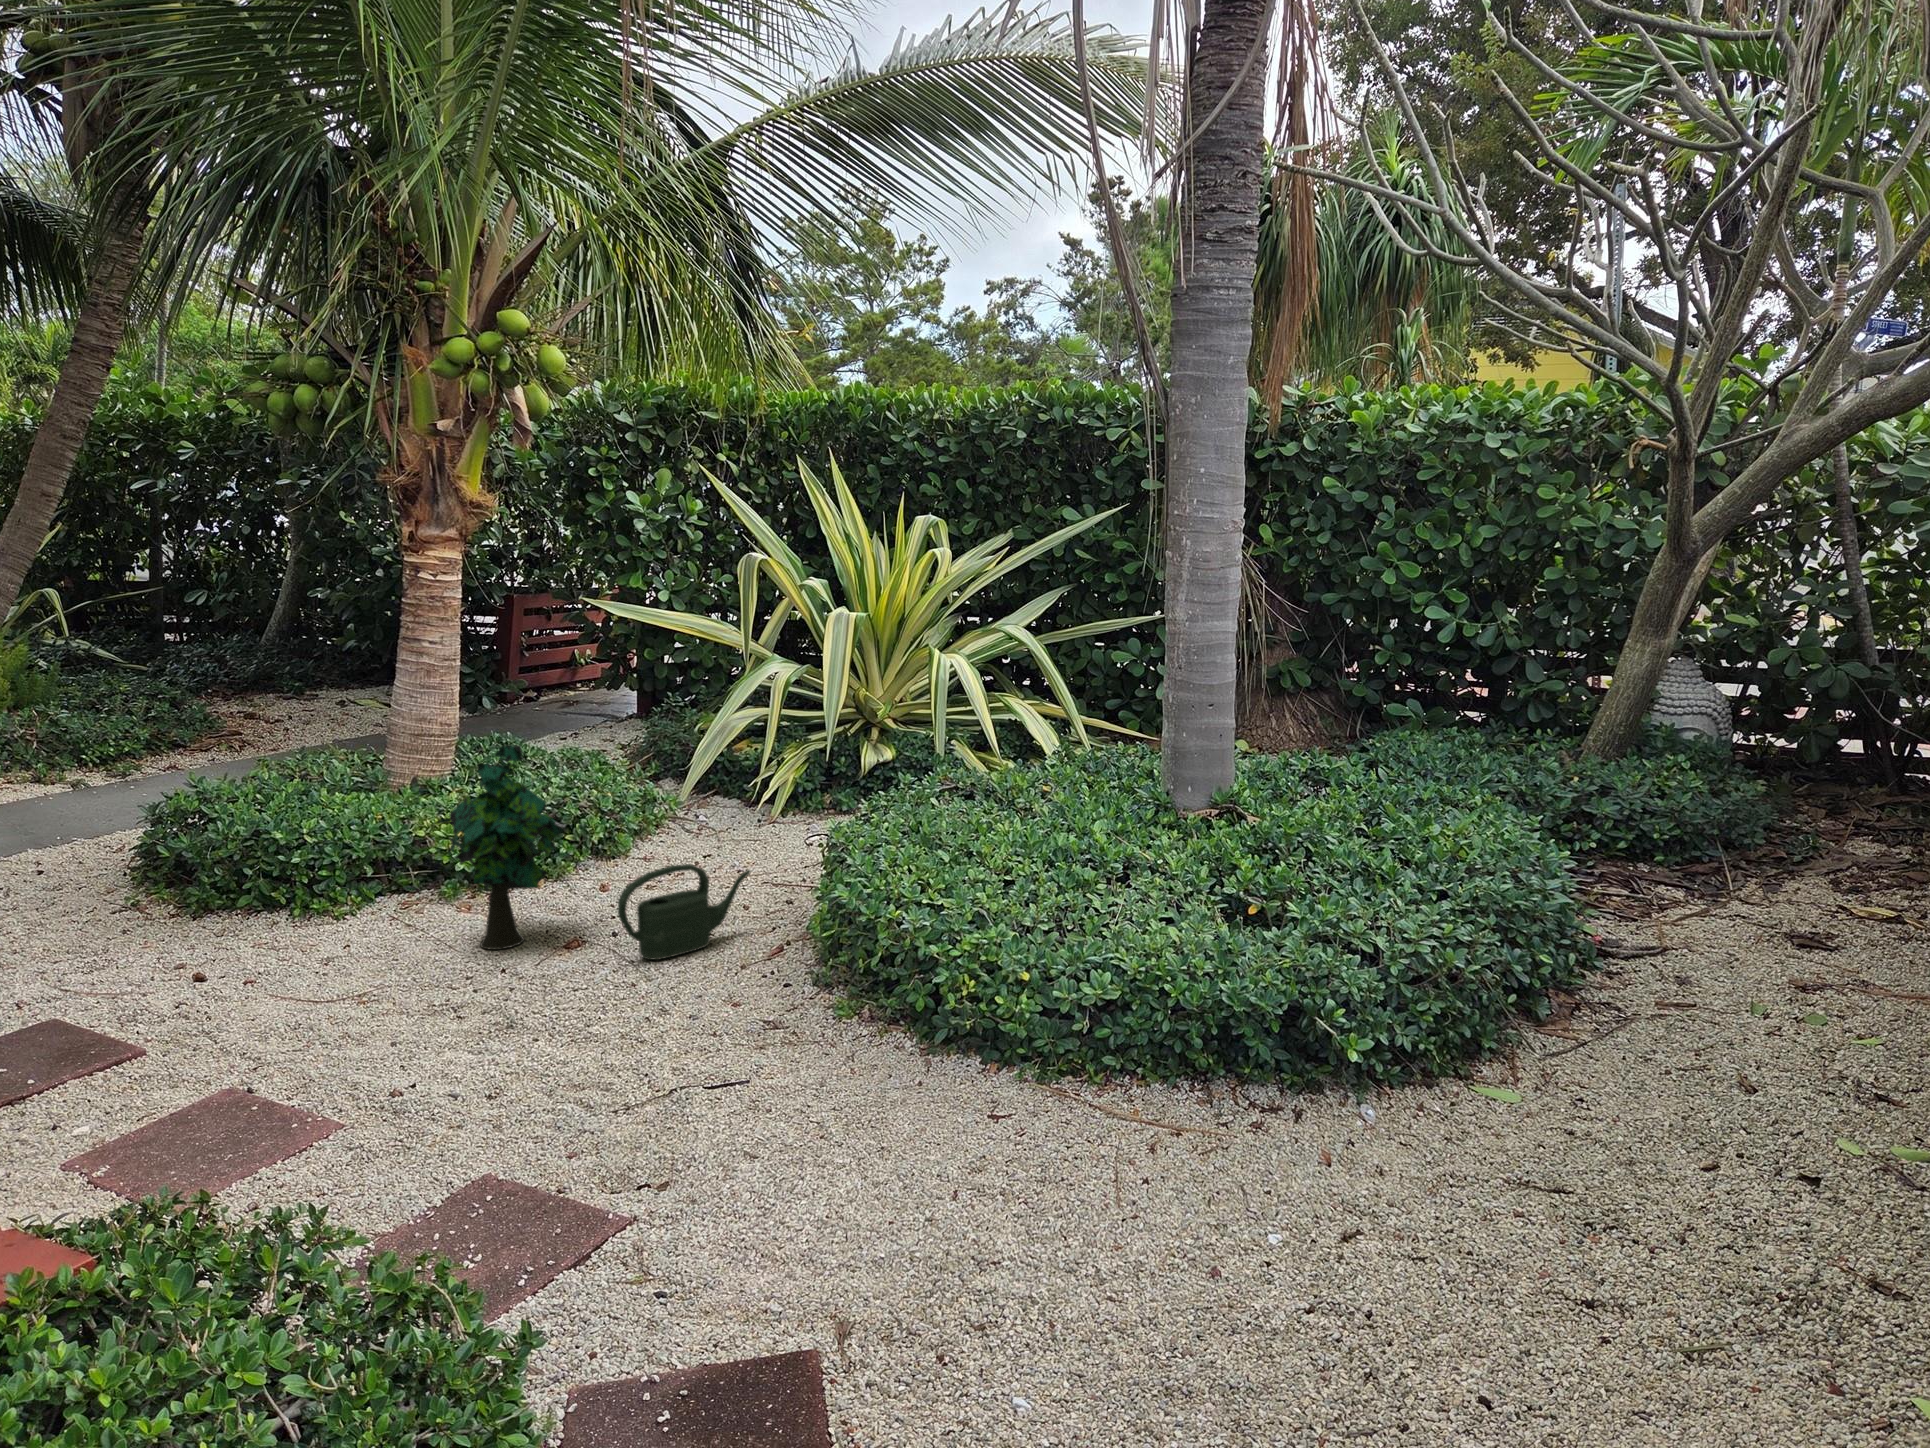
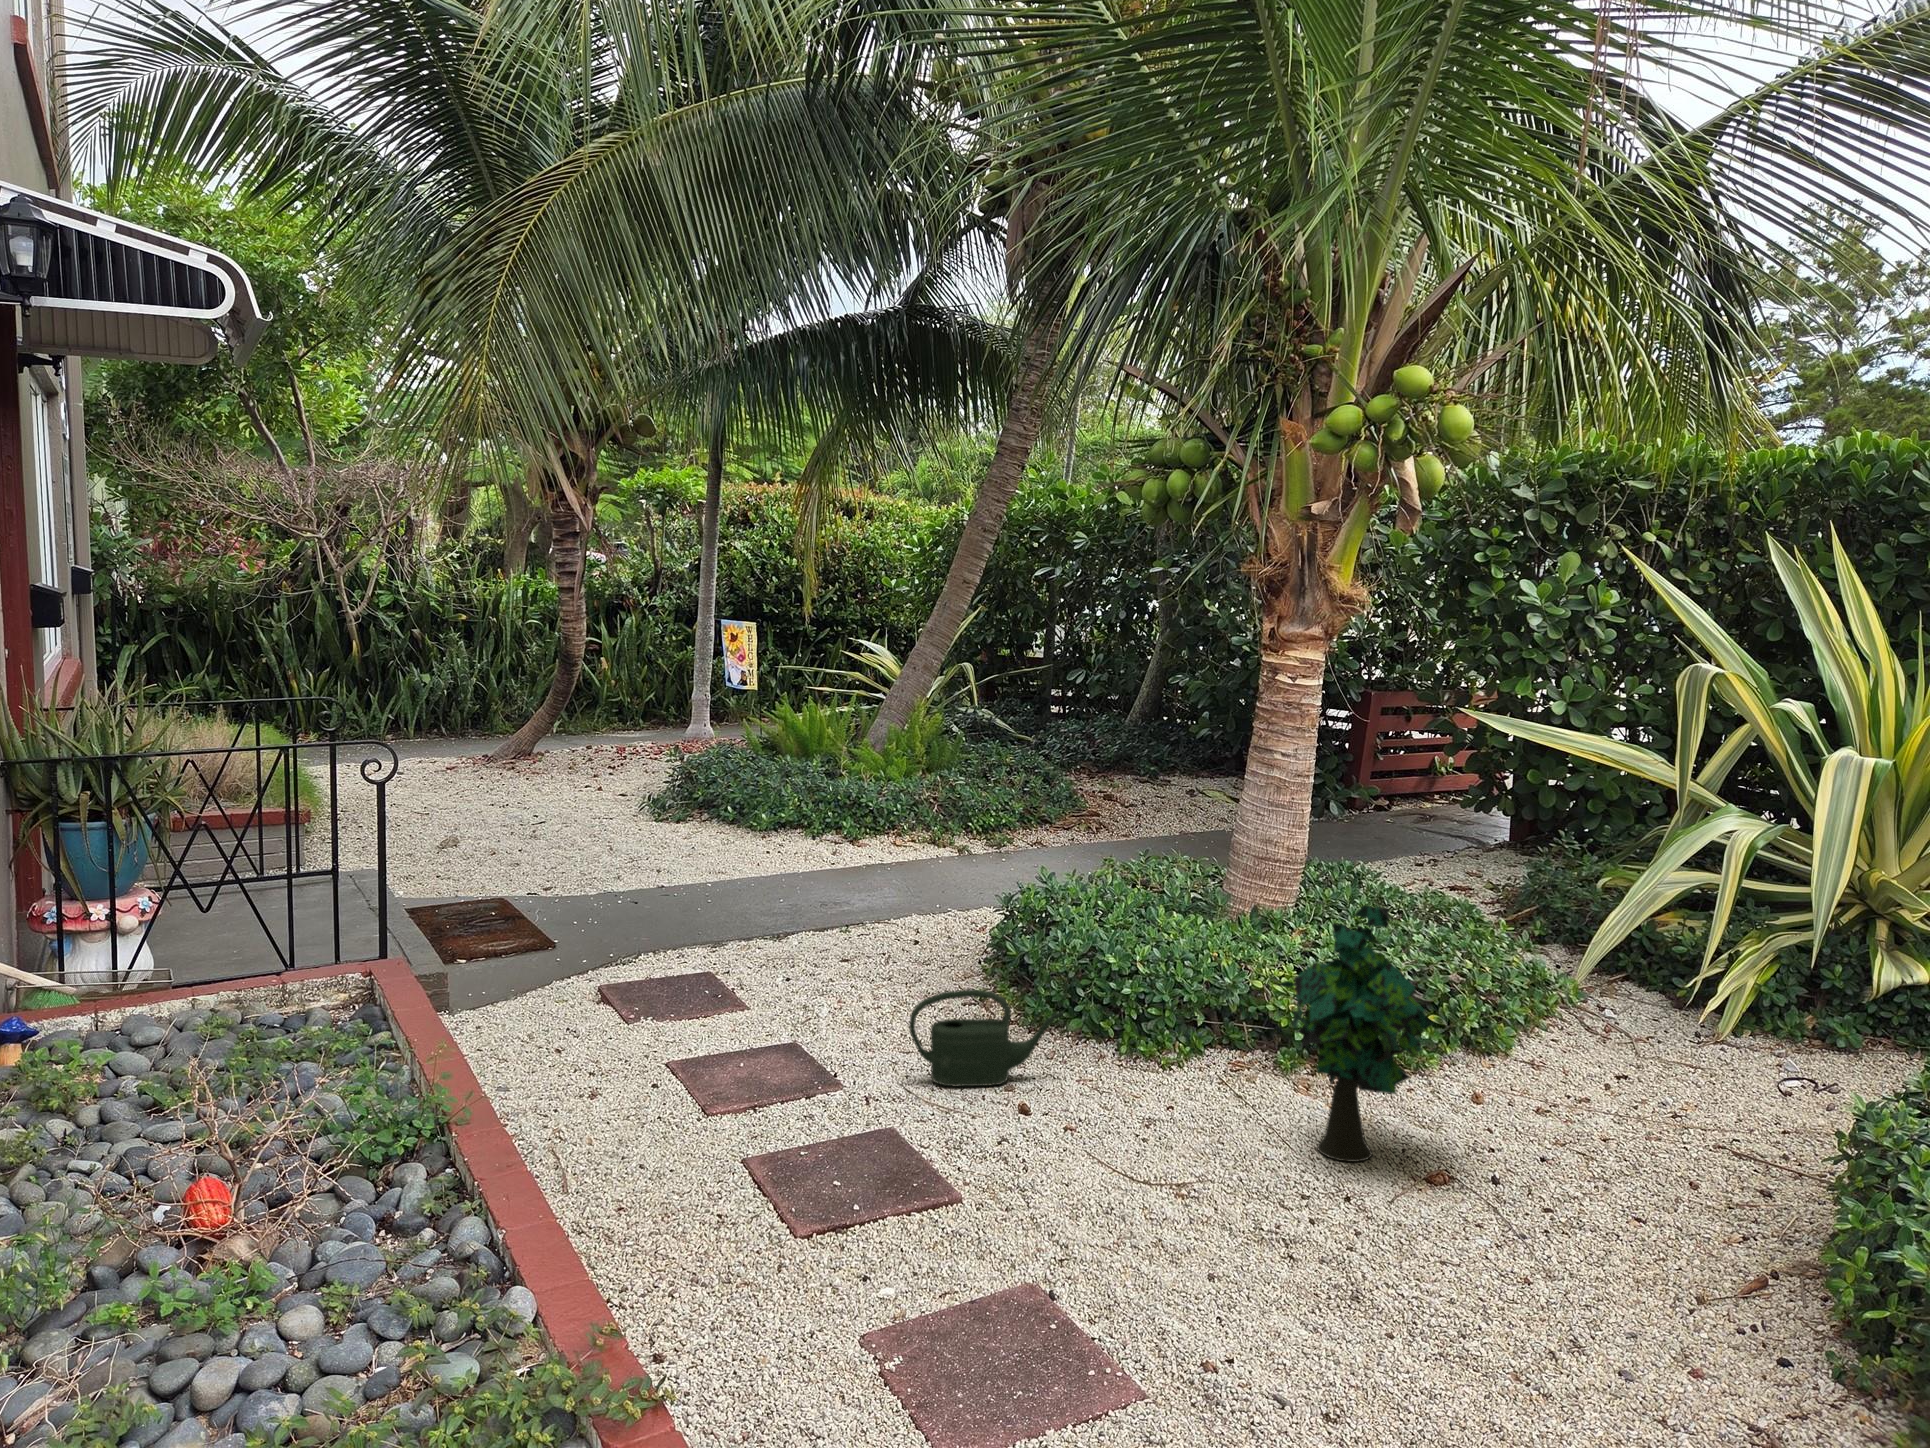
watering can: present [618,864,750,960] -> present [909,989,1063,1086]

